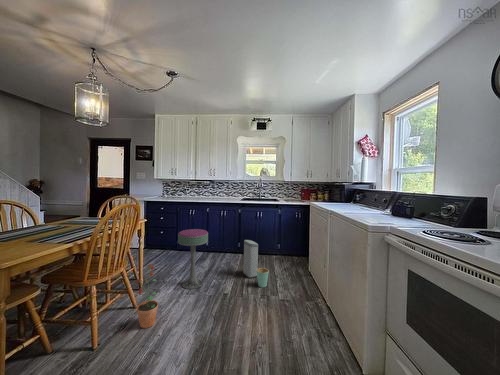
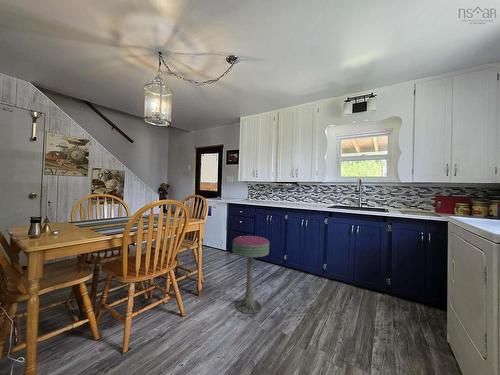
trash can: present [243,240,269,287] -> none [321,261,358,344]
potted plant: present [136,264,158,328] -> none [159,270,188,352]

